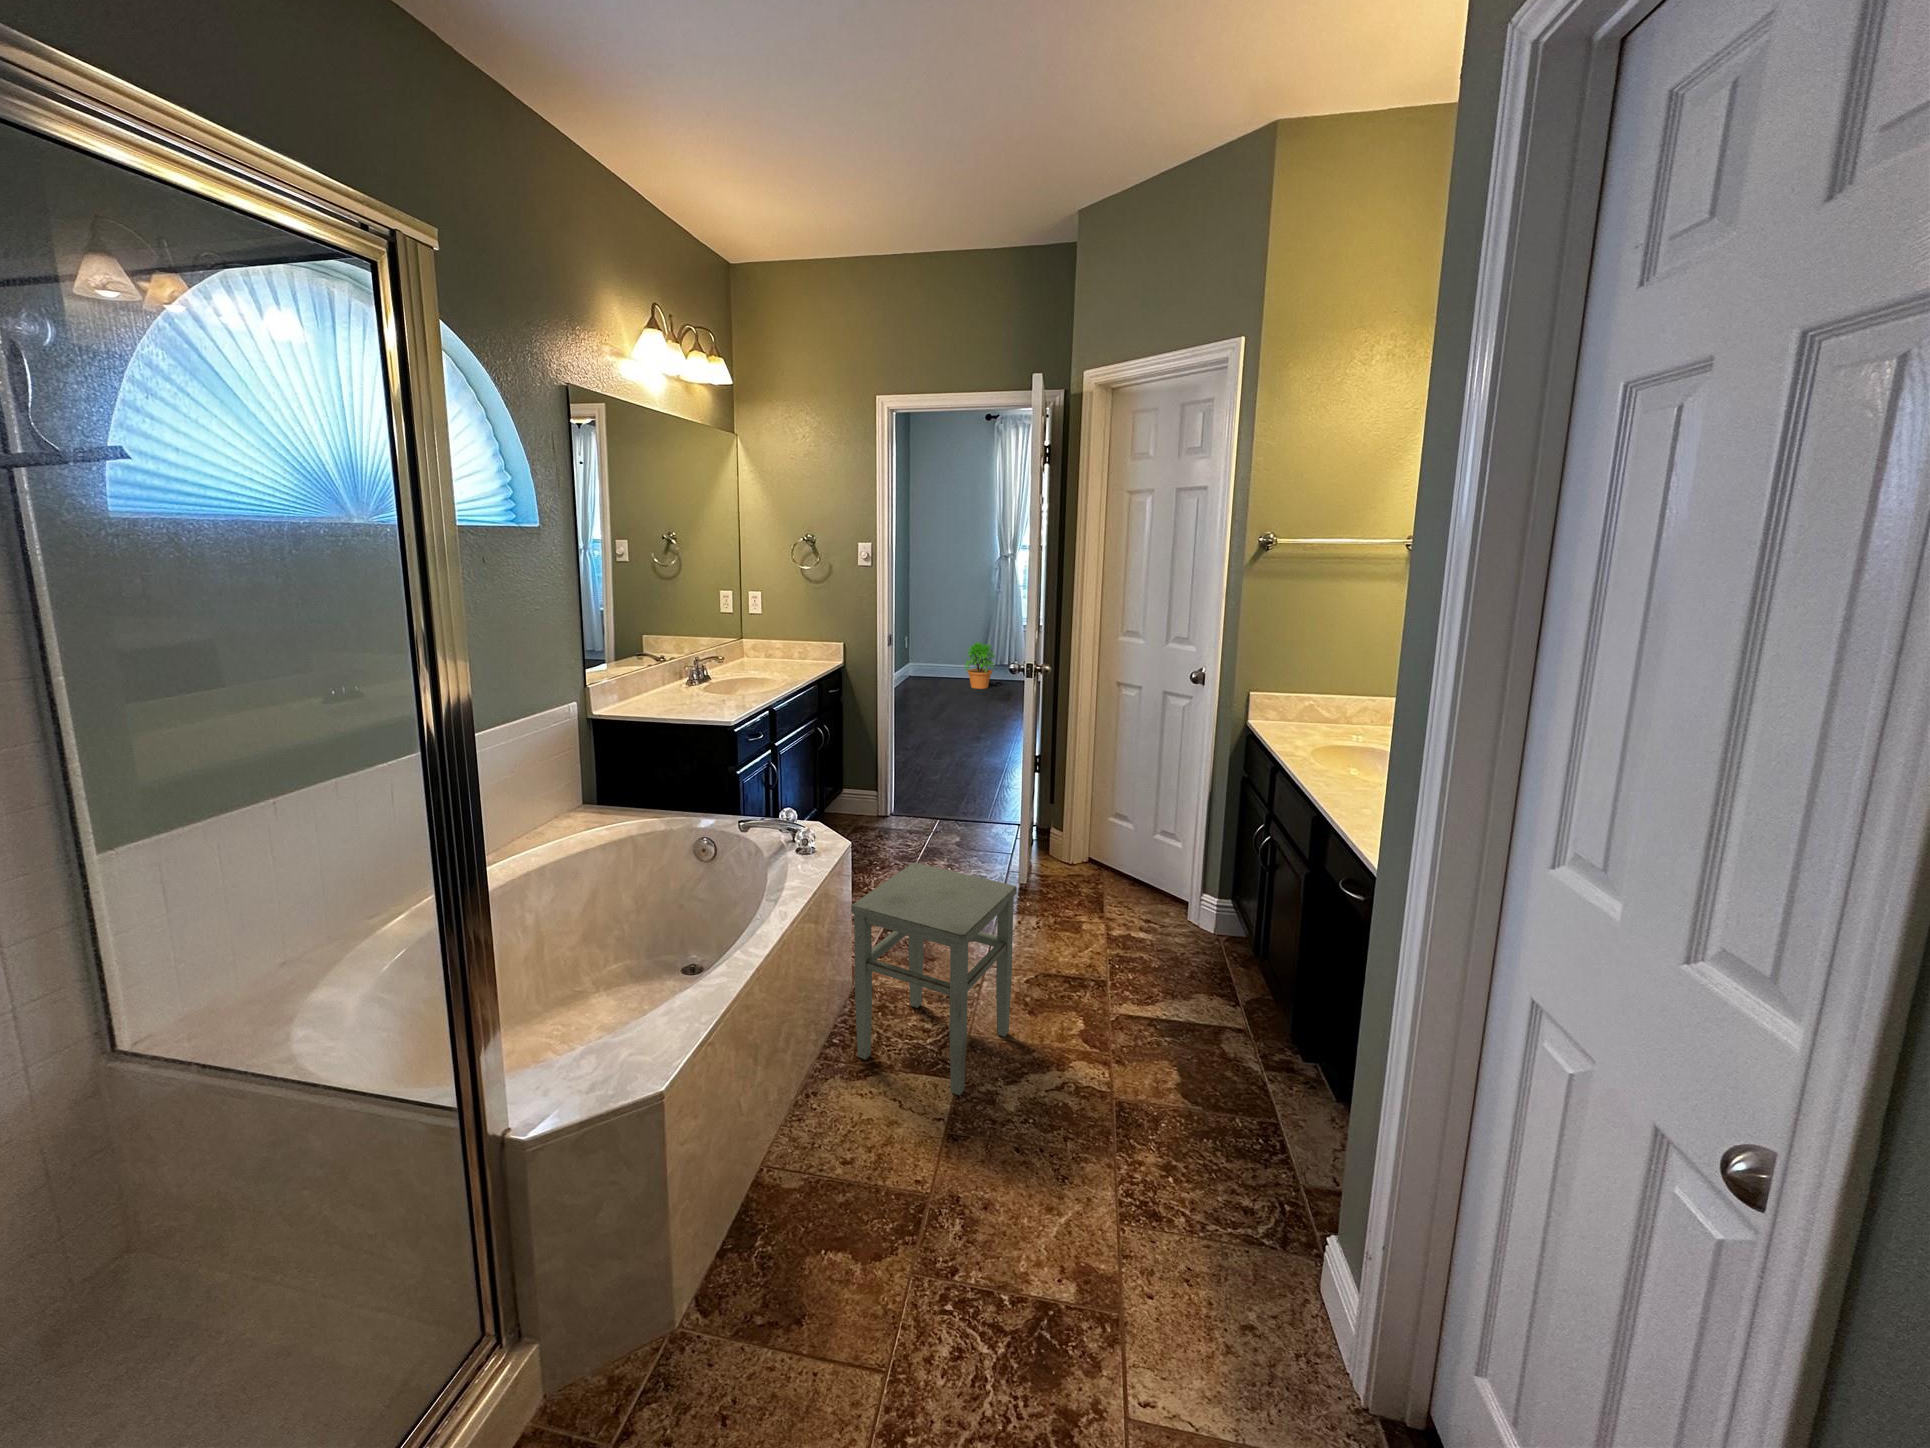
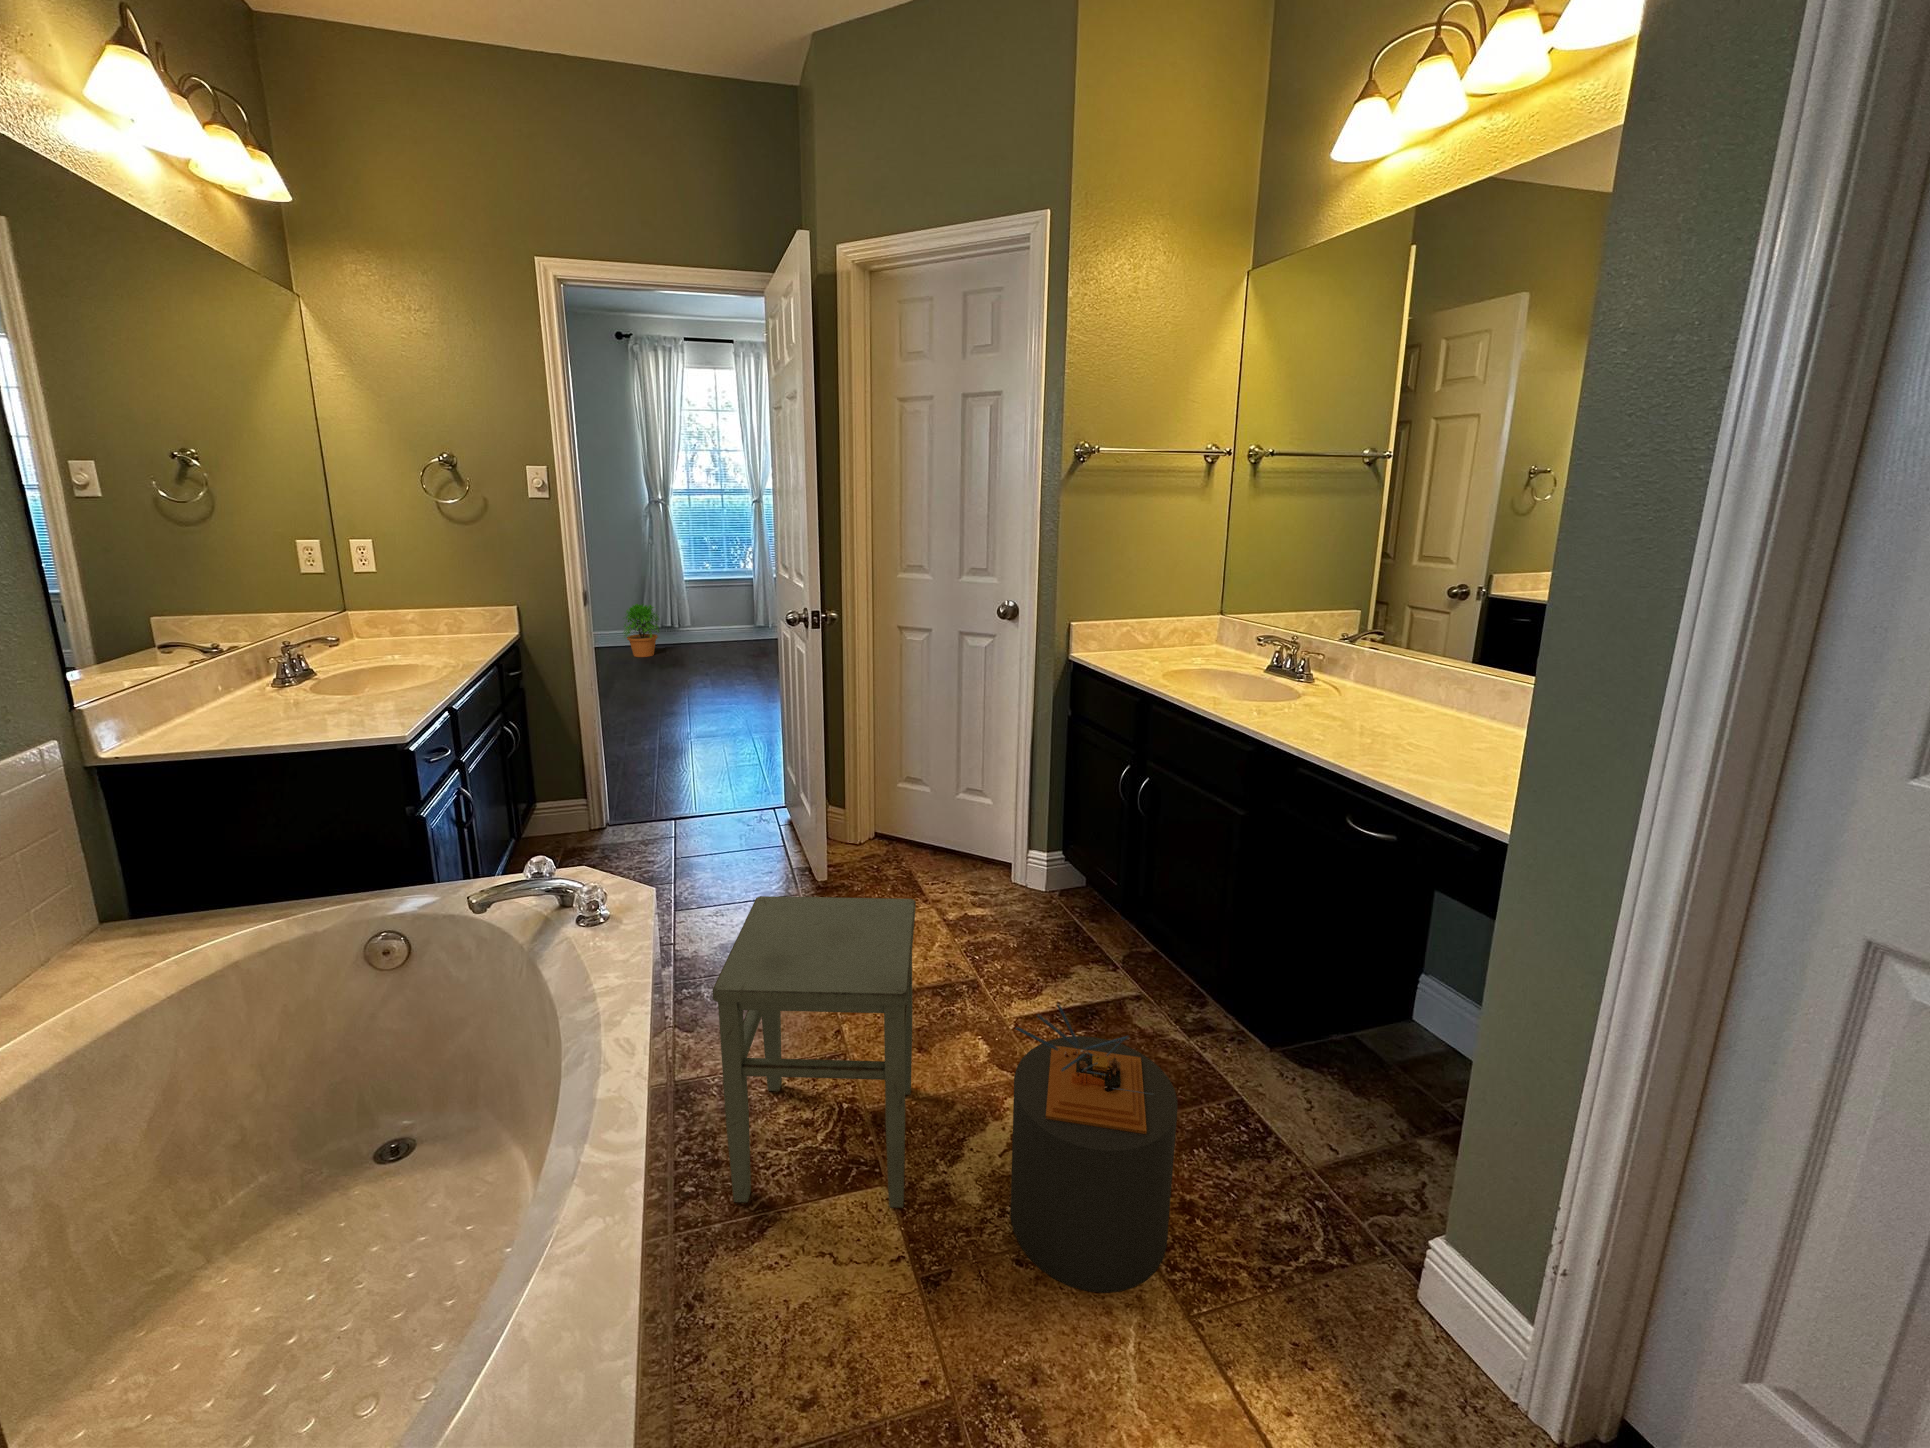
trash can: none [1025,968,1151,1193] -> present [1011,1003,1177,1293]

